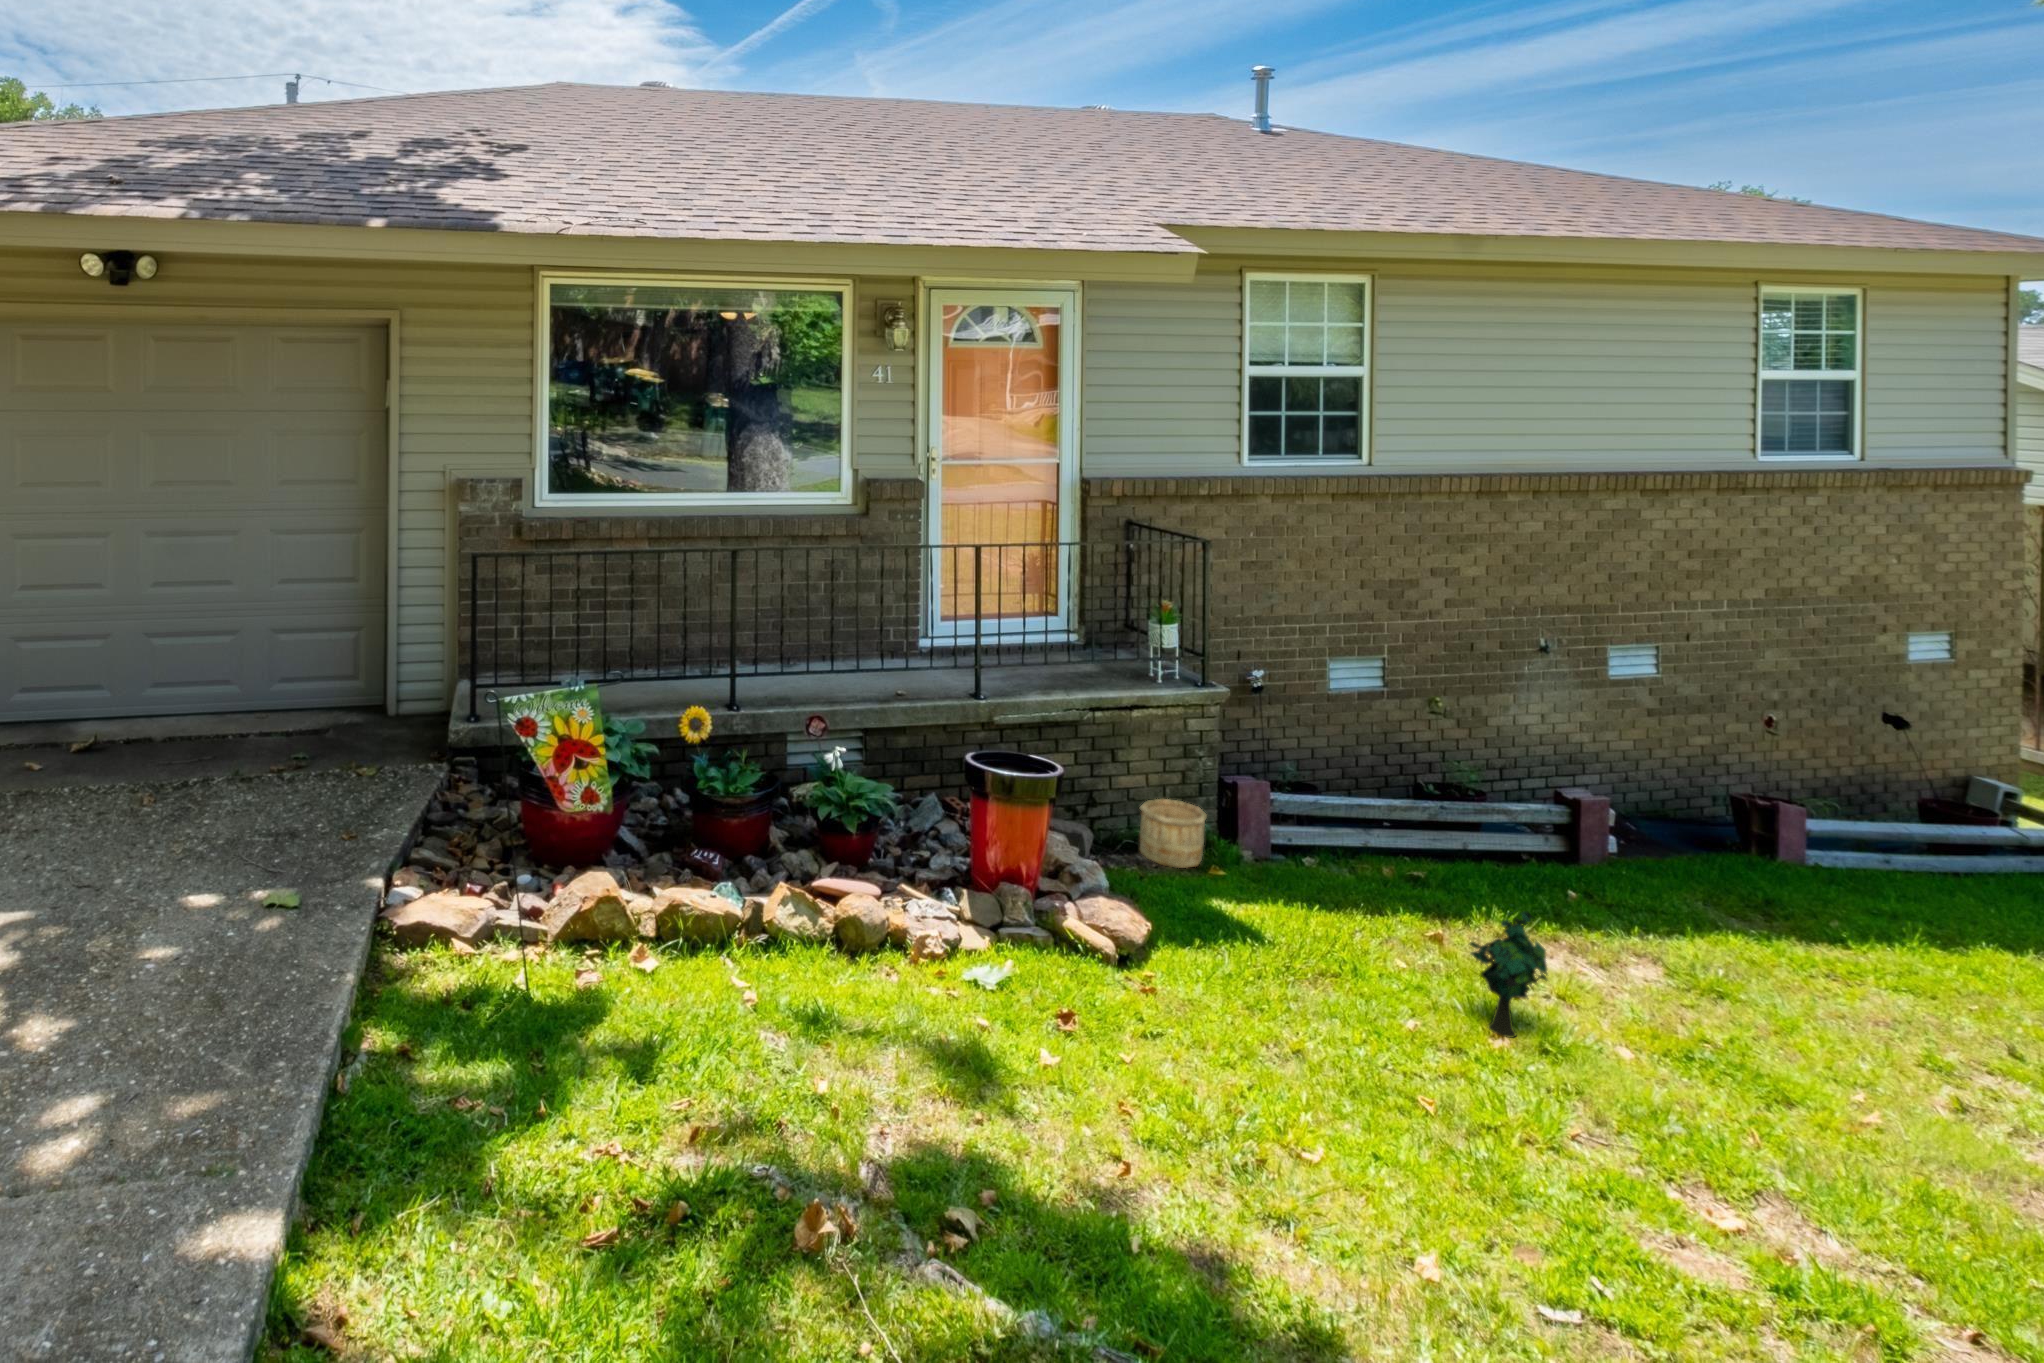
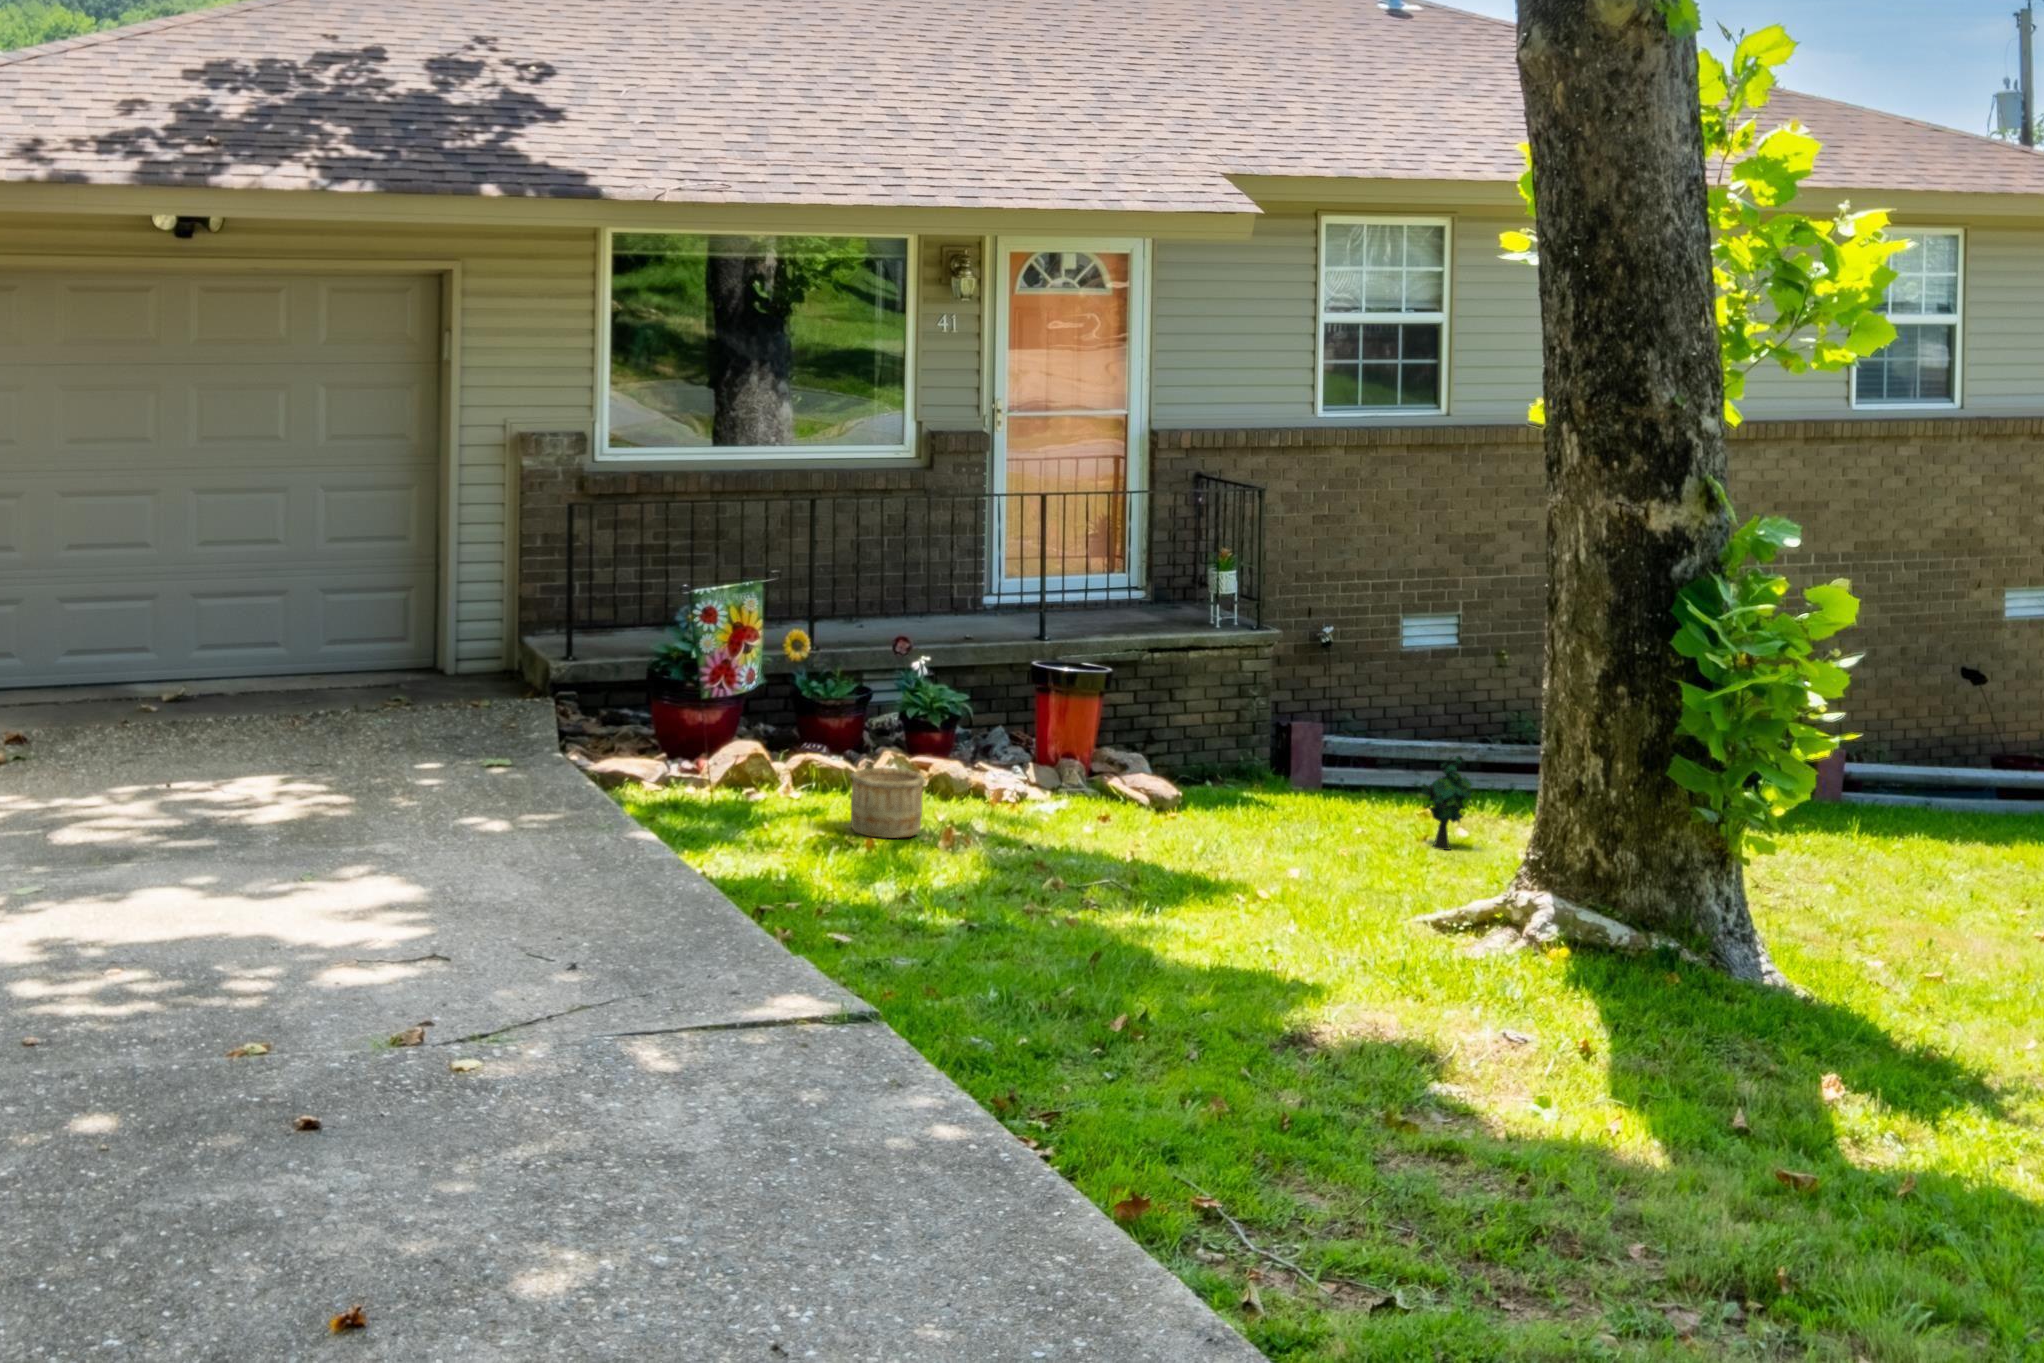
wooden bucket: present [1140,799,1207,868] -> present [851,767,925,838]

